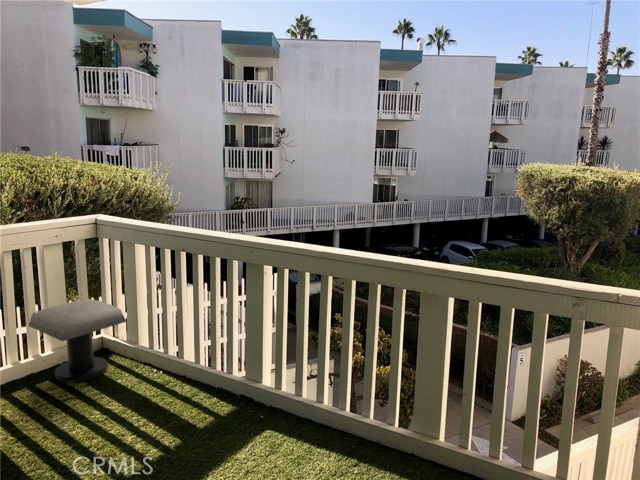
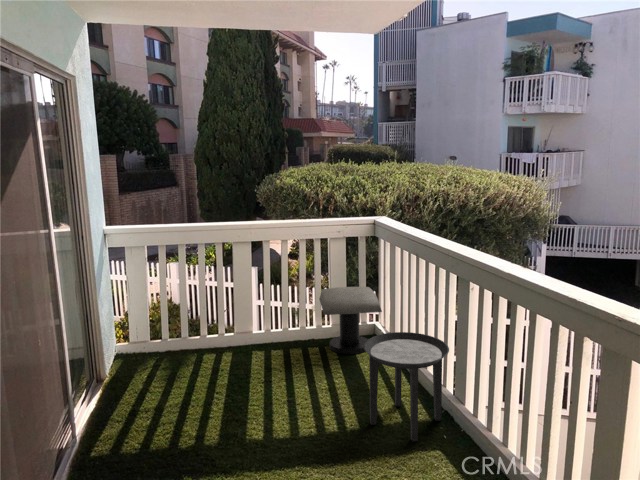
side table: none [171,329,257,435] -> present [364,332,449,442]

